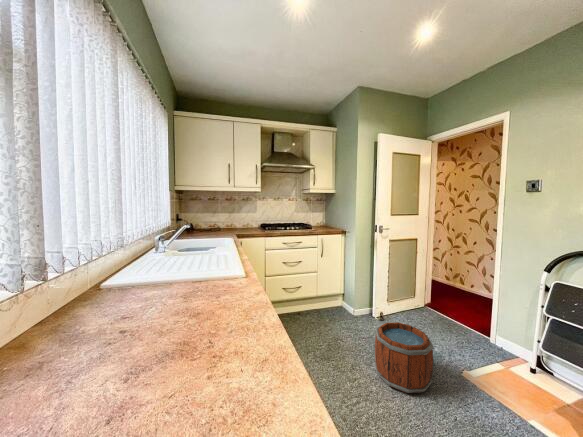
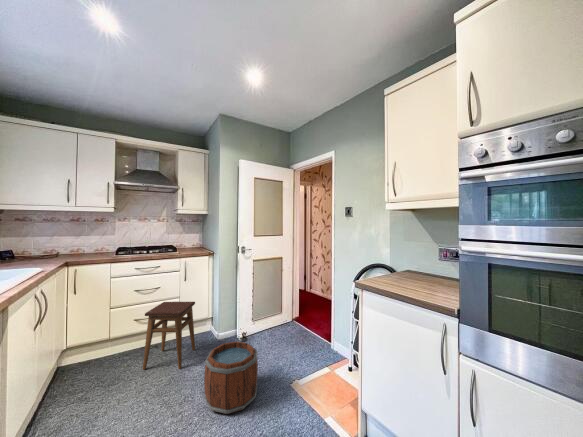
stool: none [299,275,337,338] -> present [143,302,195,369]

